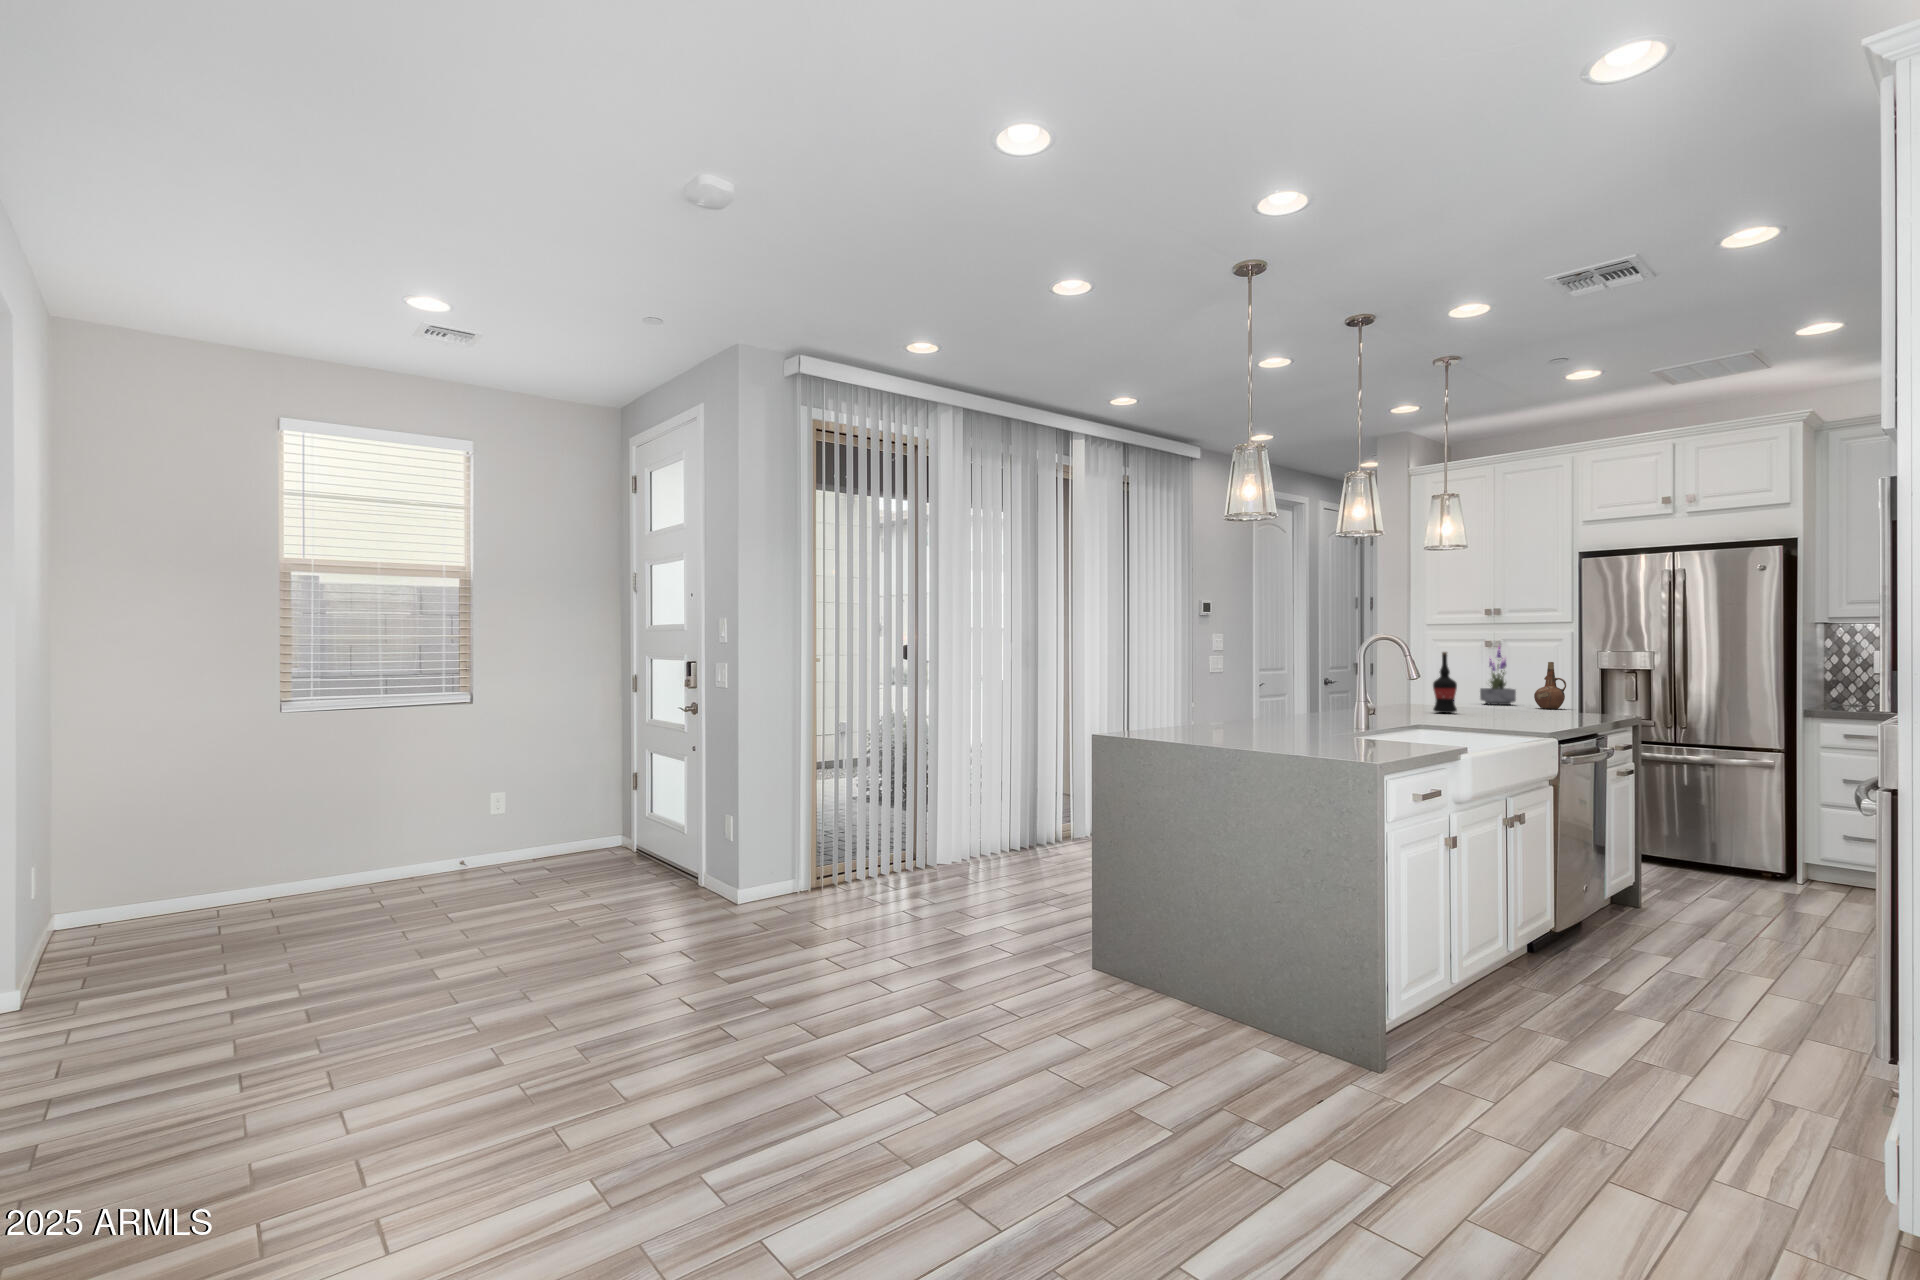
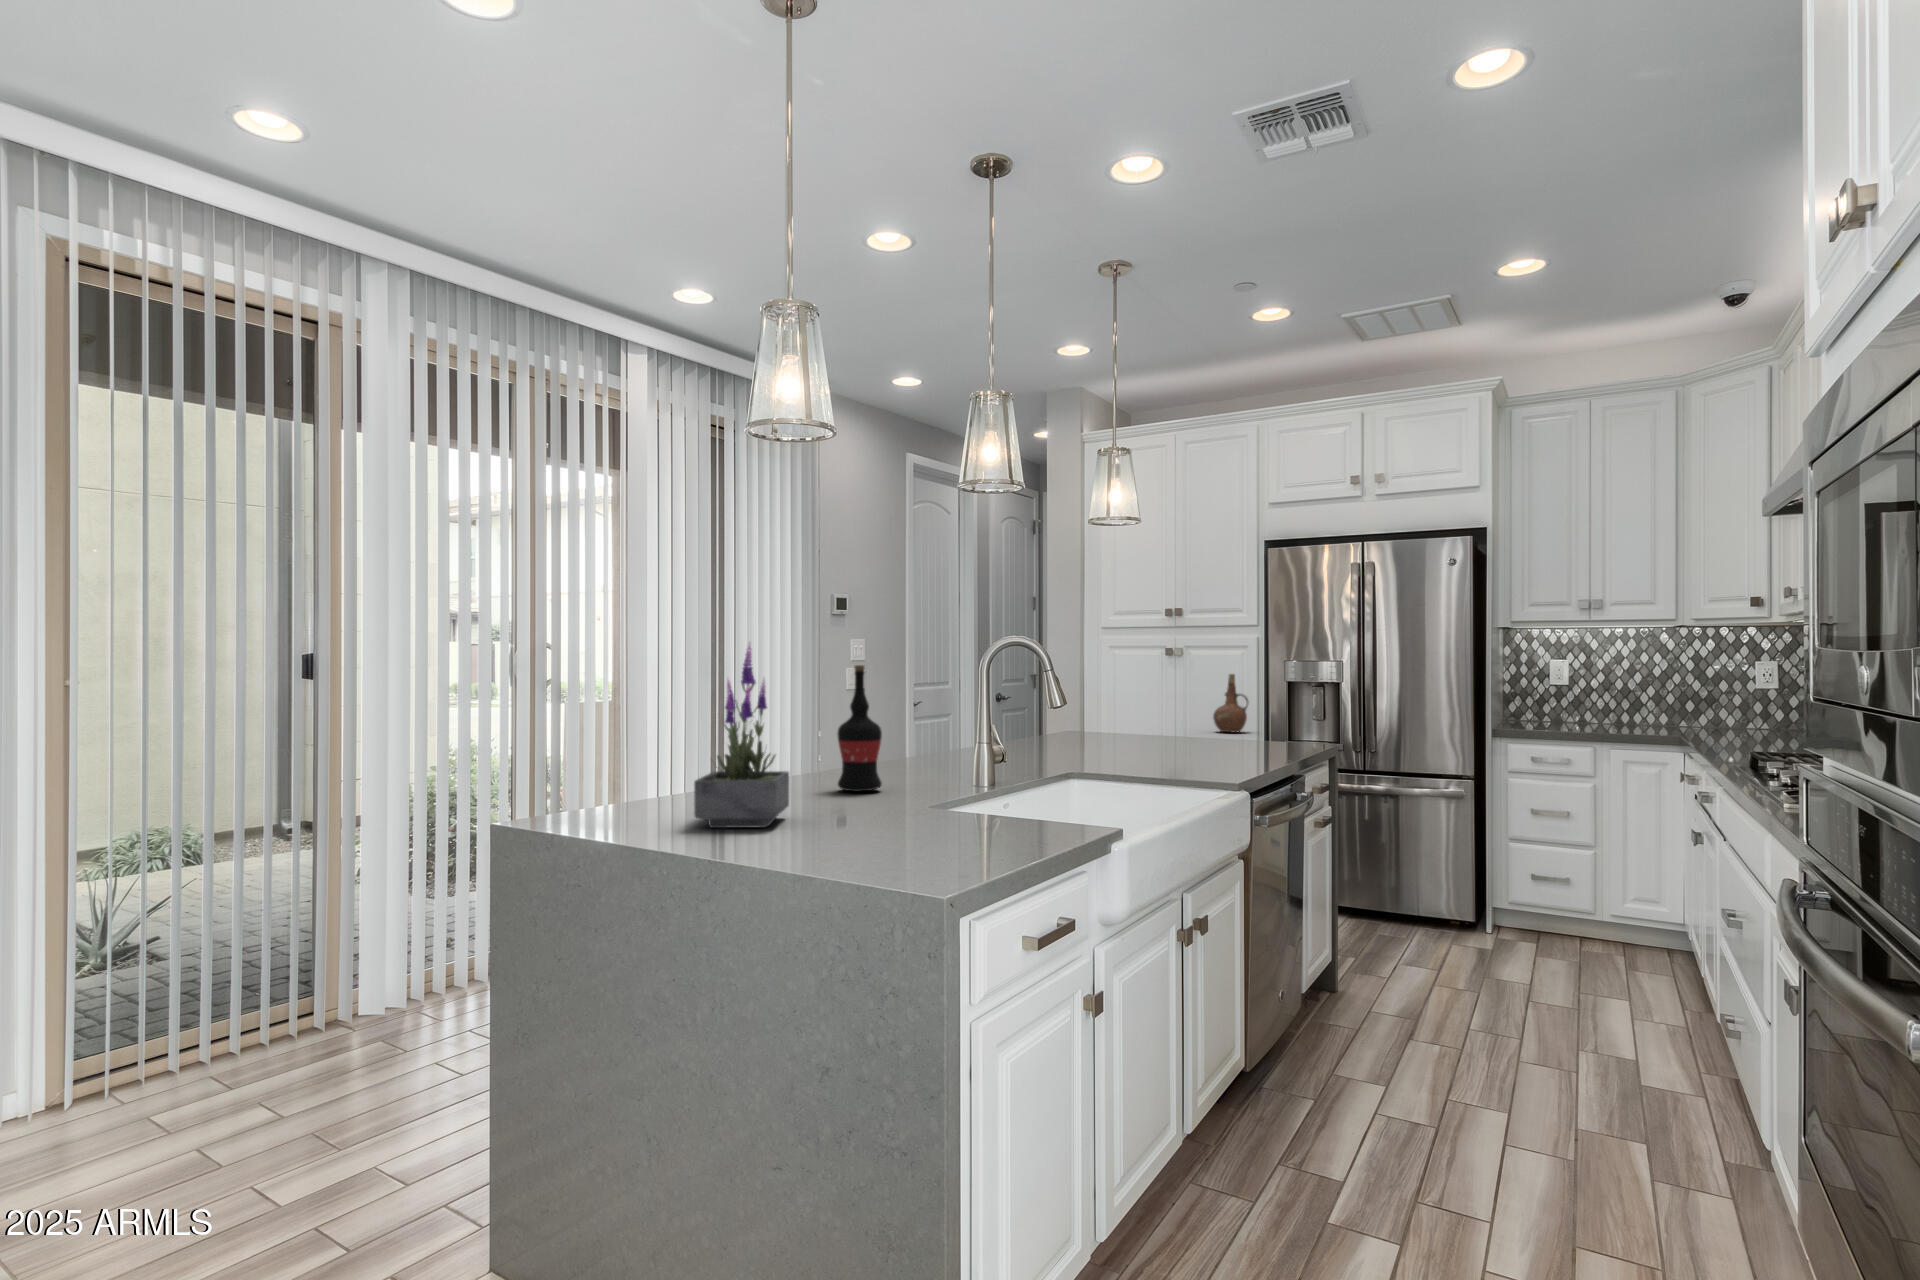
potted plant: present [1480,647,1516,705] -> present [694,642,789,828]
wine bottle: present [1433,652,1457,713] -> present [837,665,882,791]

